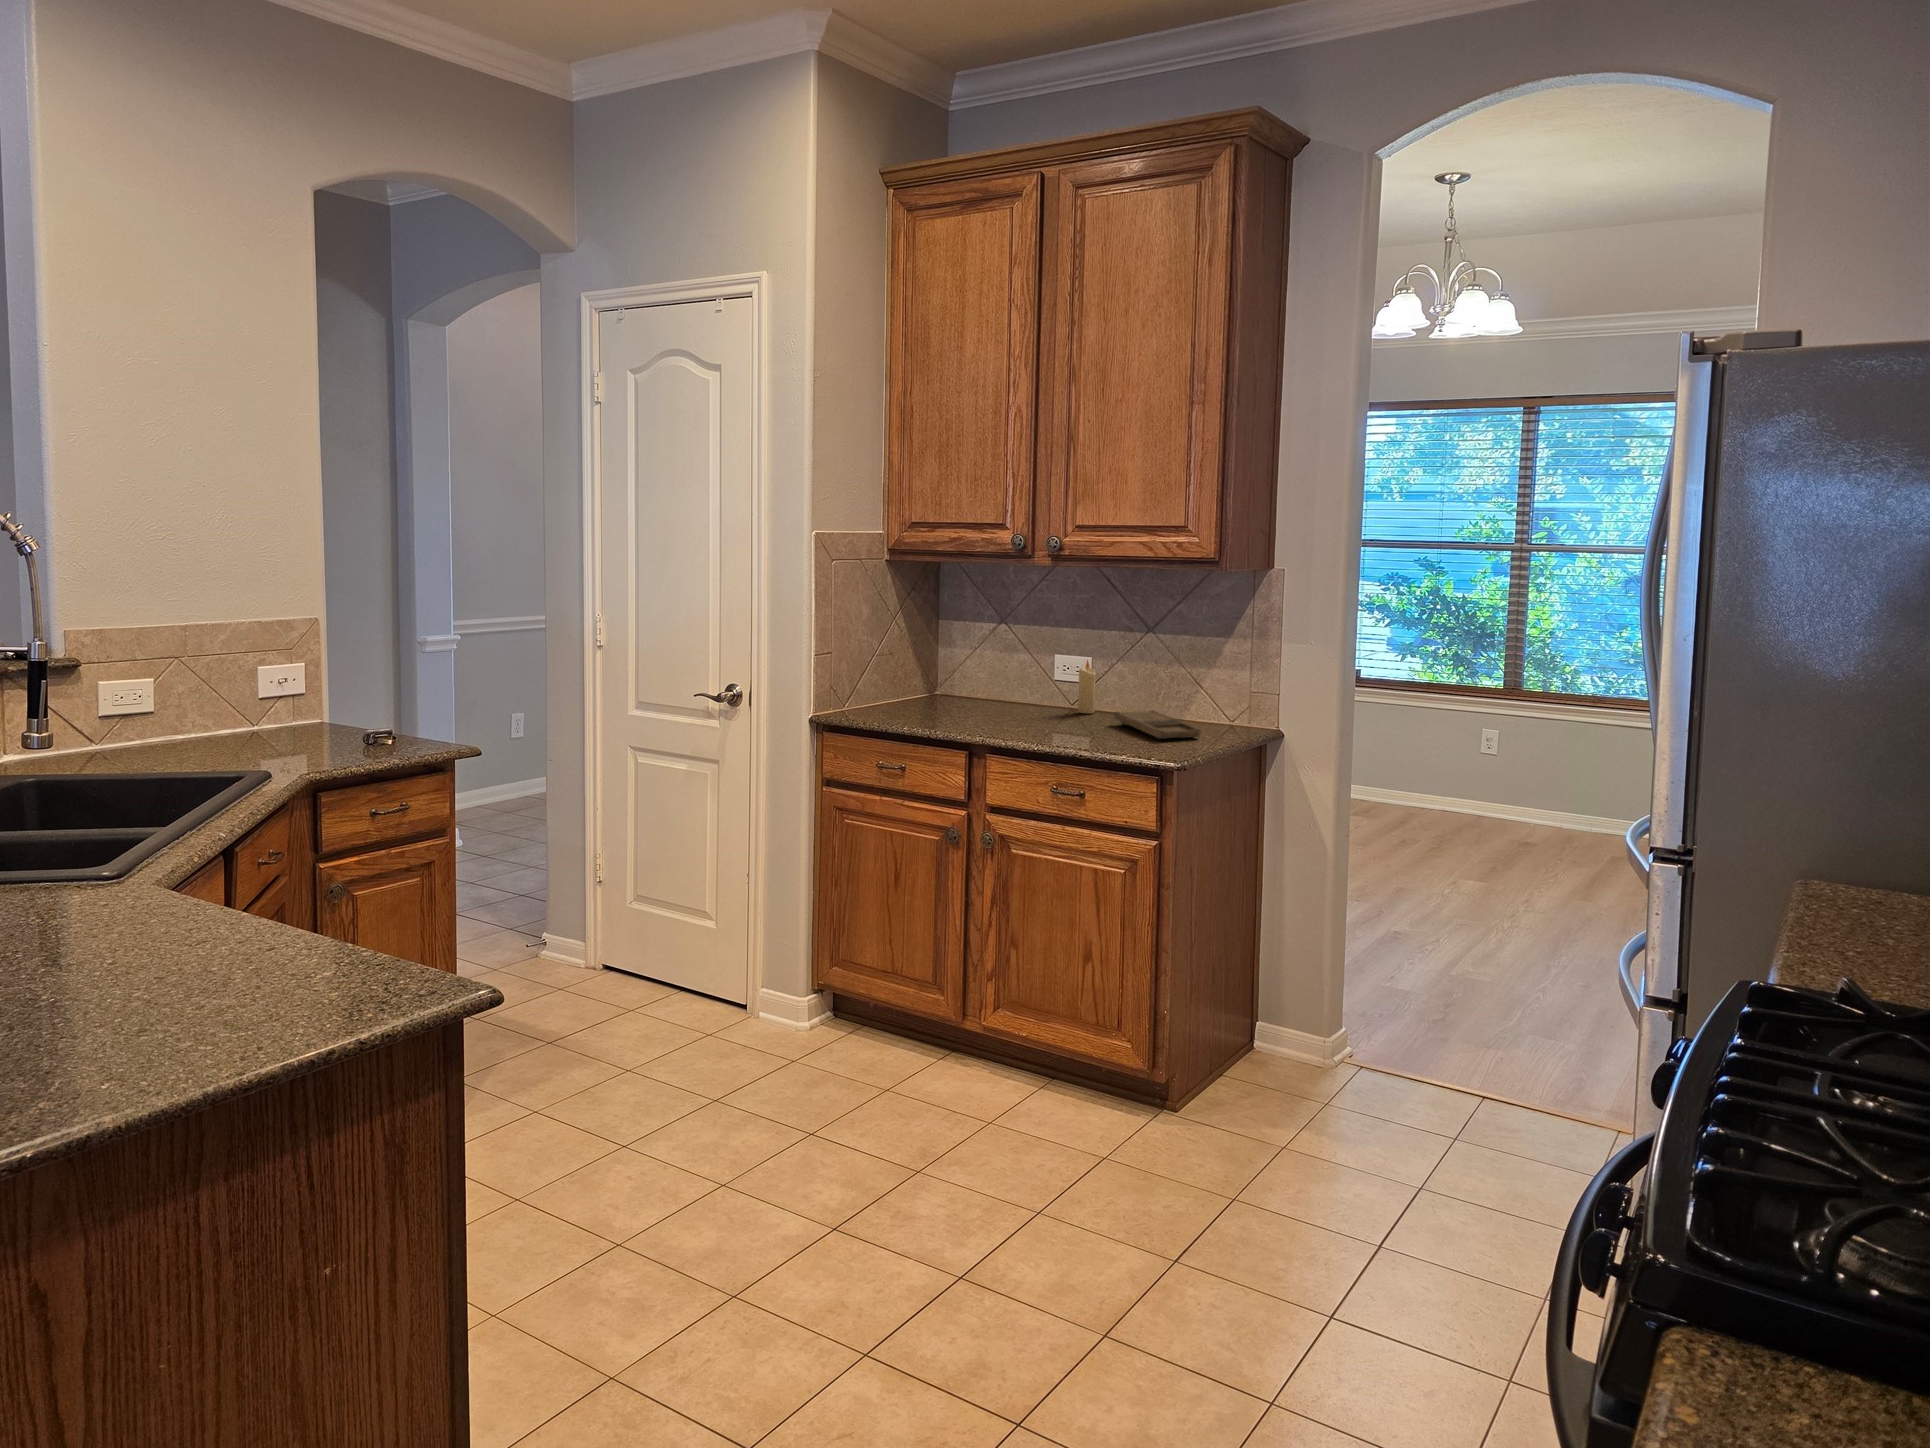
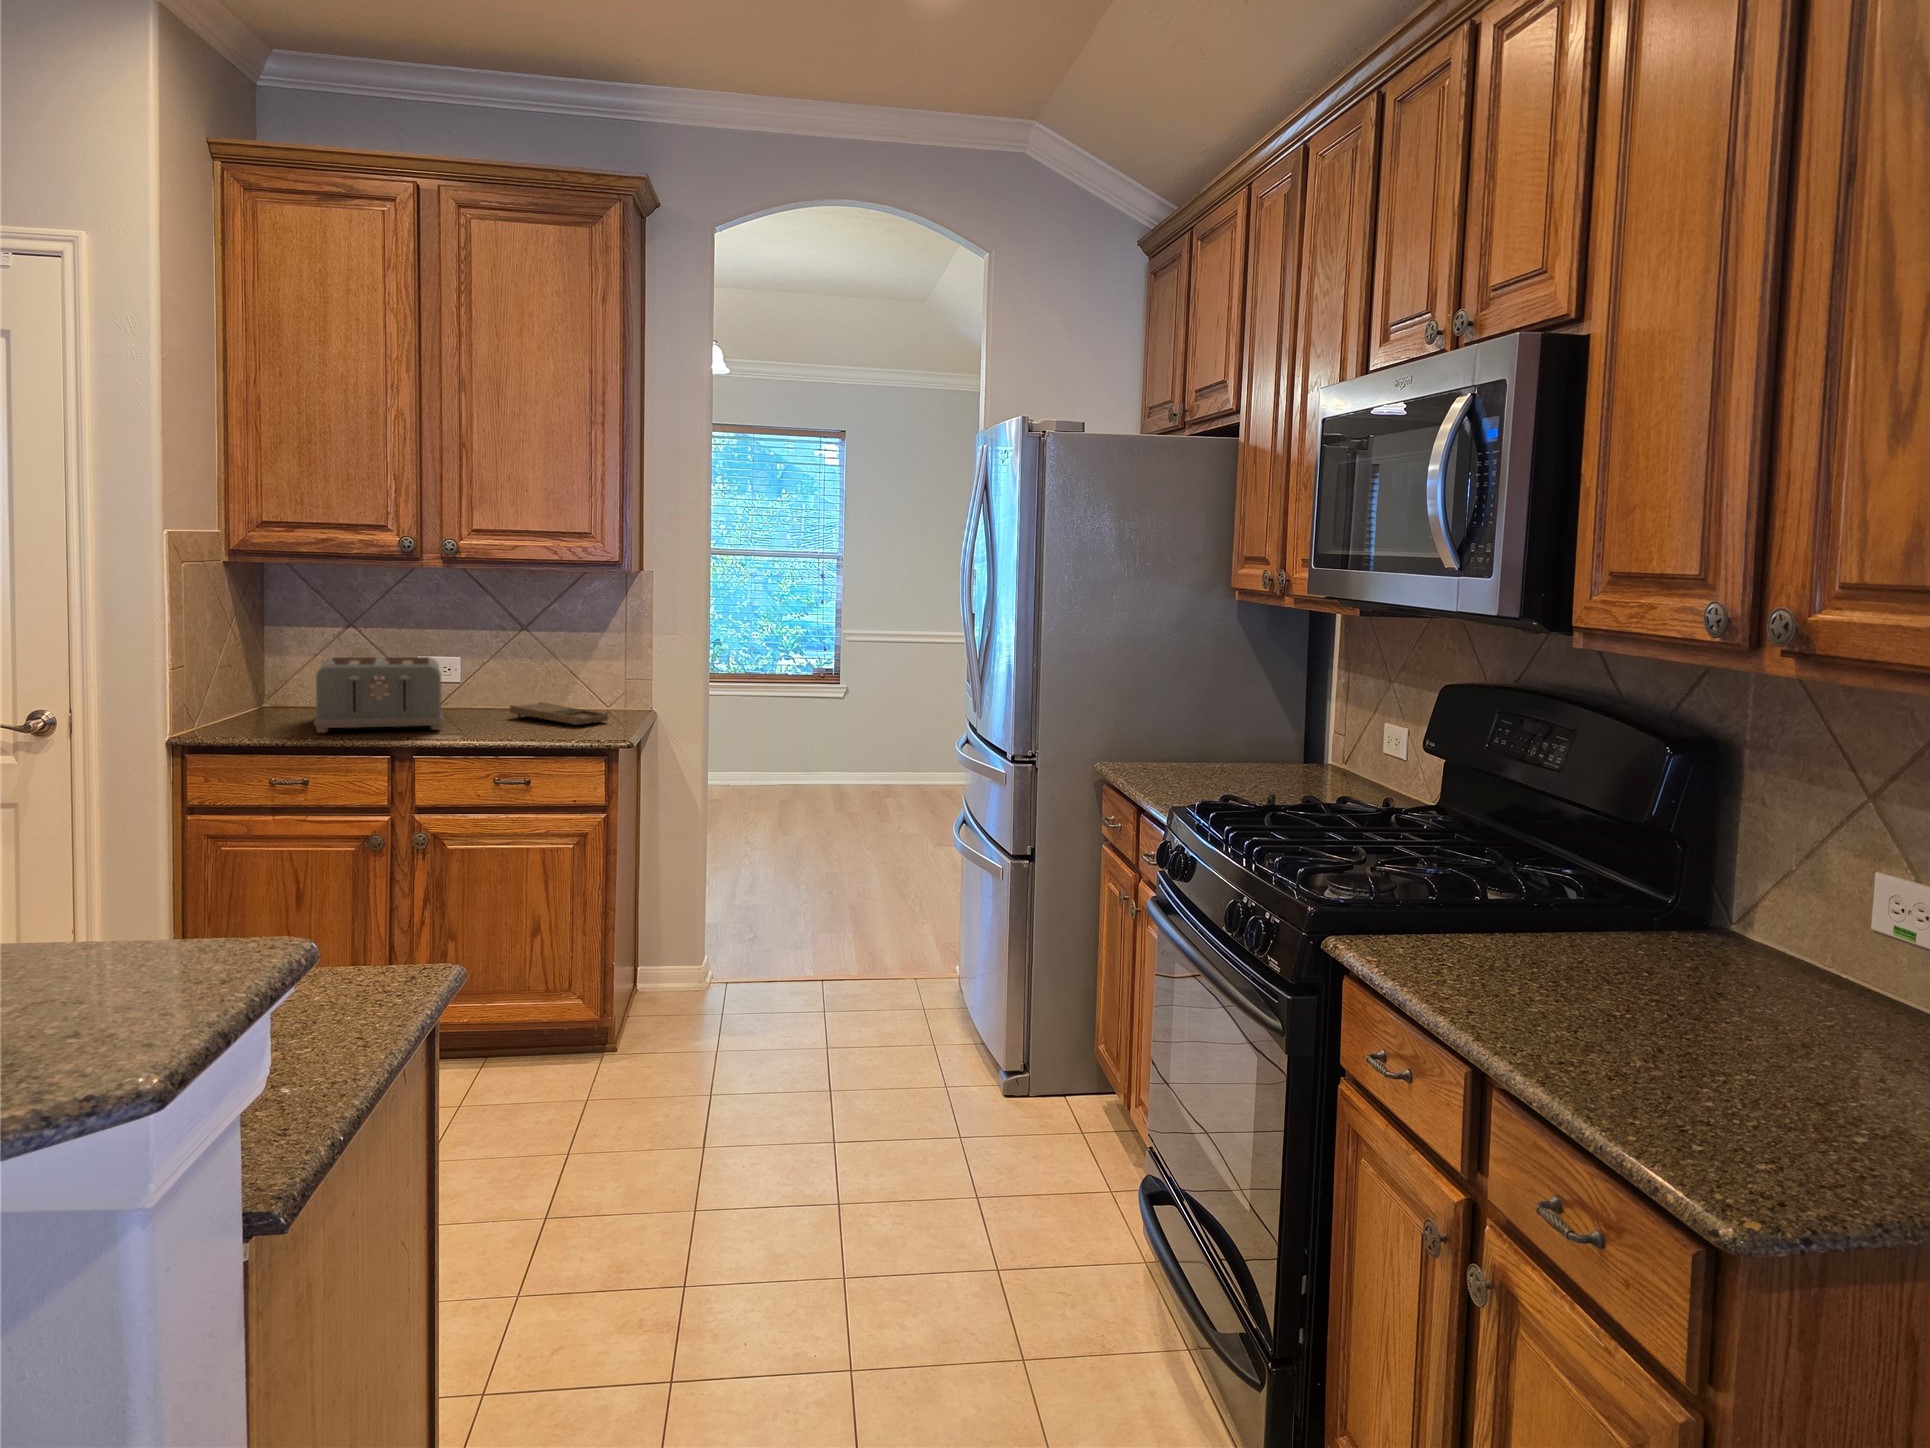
toaster: none [921,651,1061,731] -> present [314,657,444,733]
candle: present [1078,660,1096,713] -> none [453,659,472,711]

